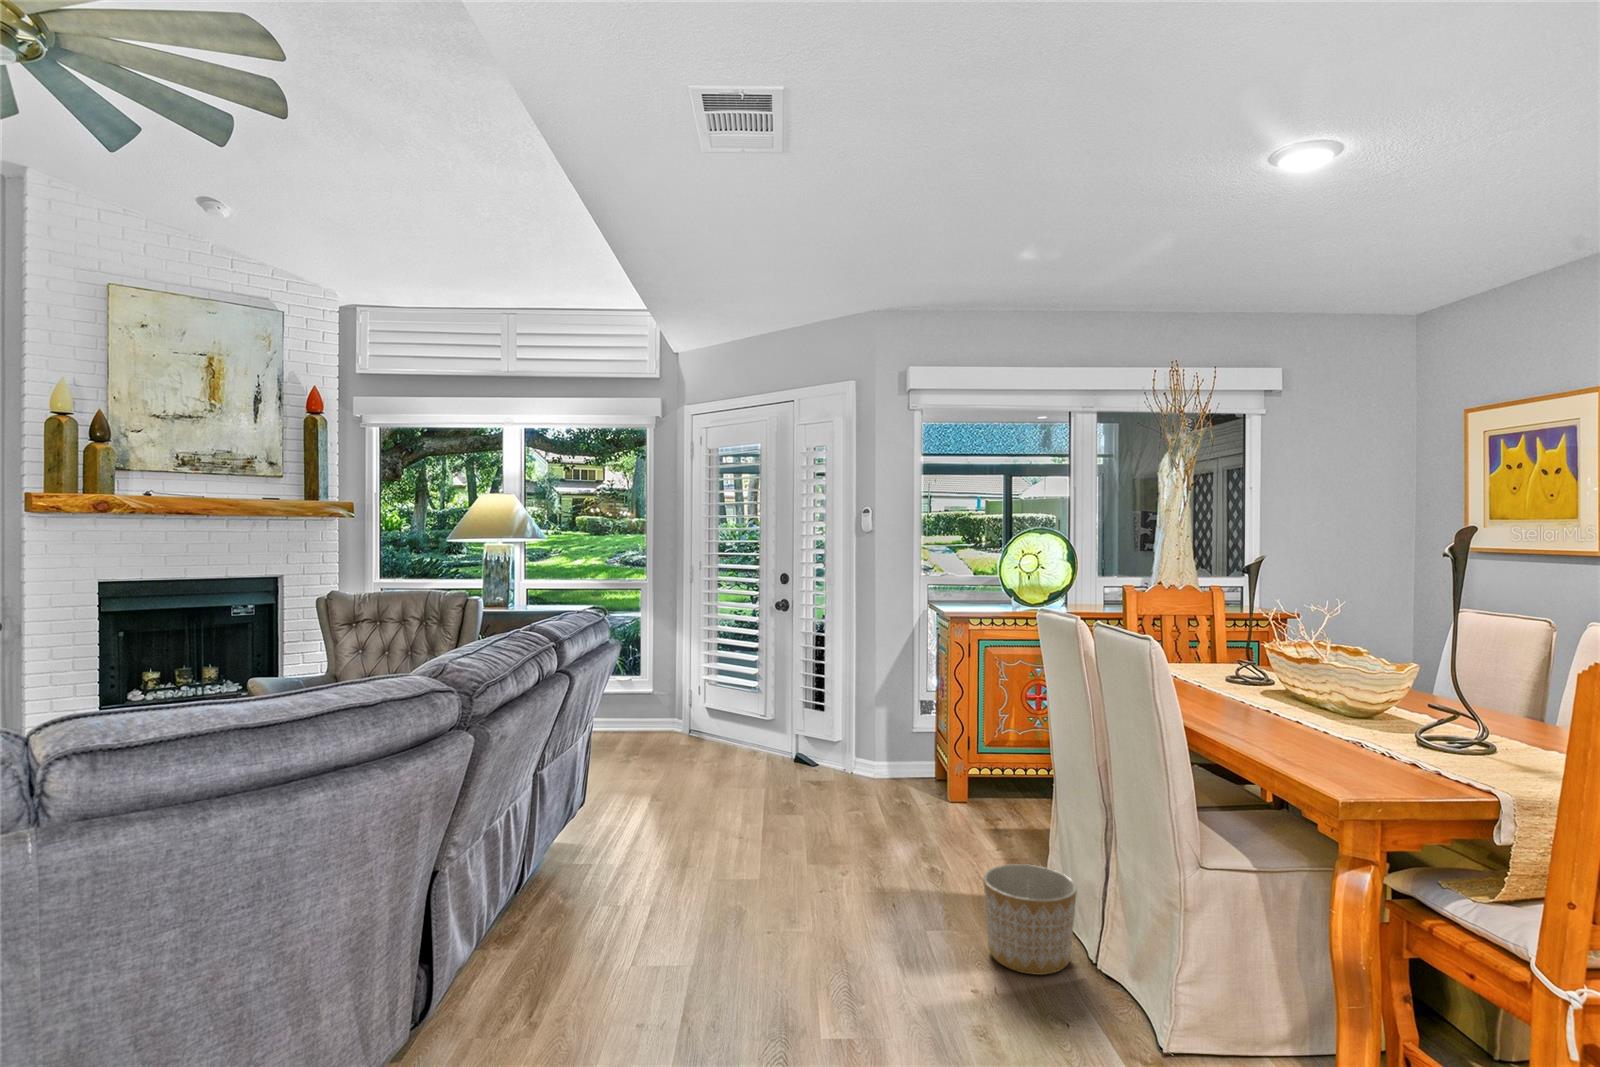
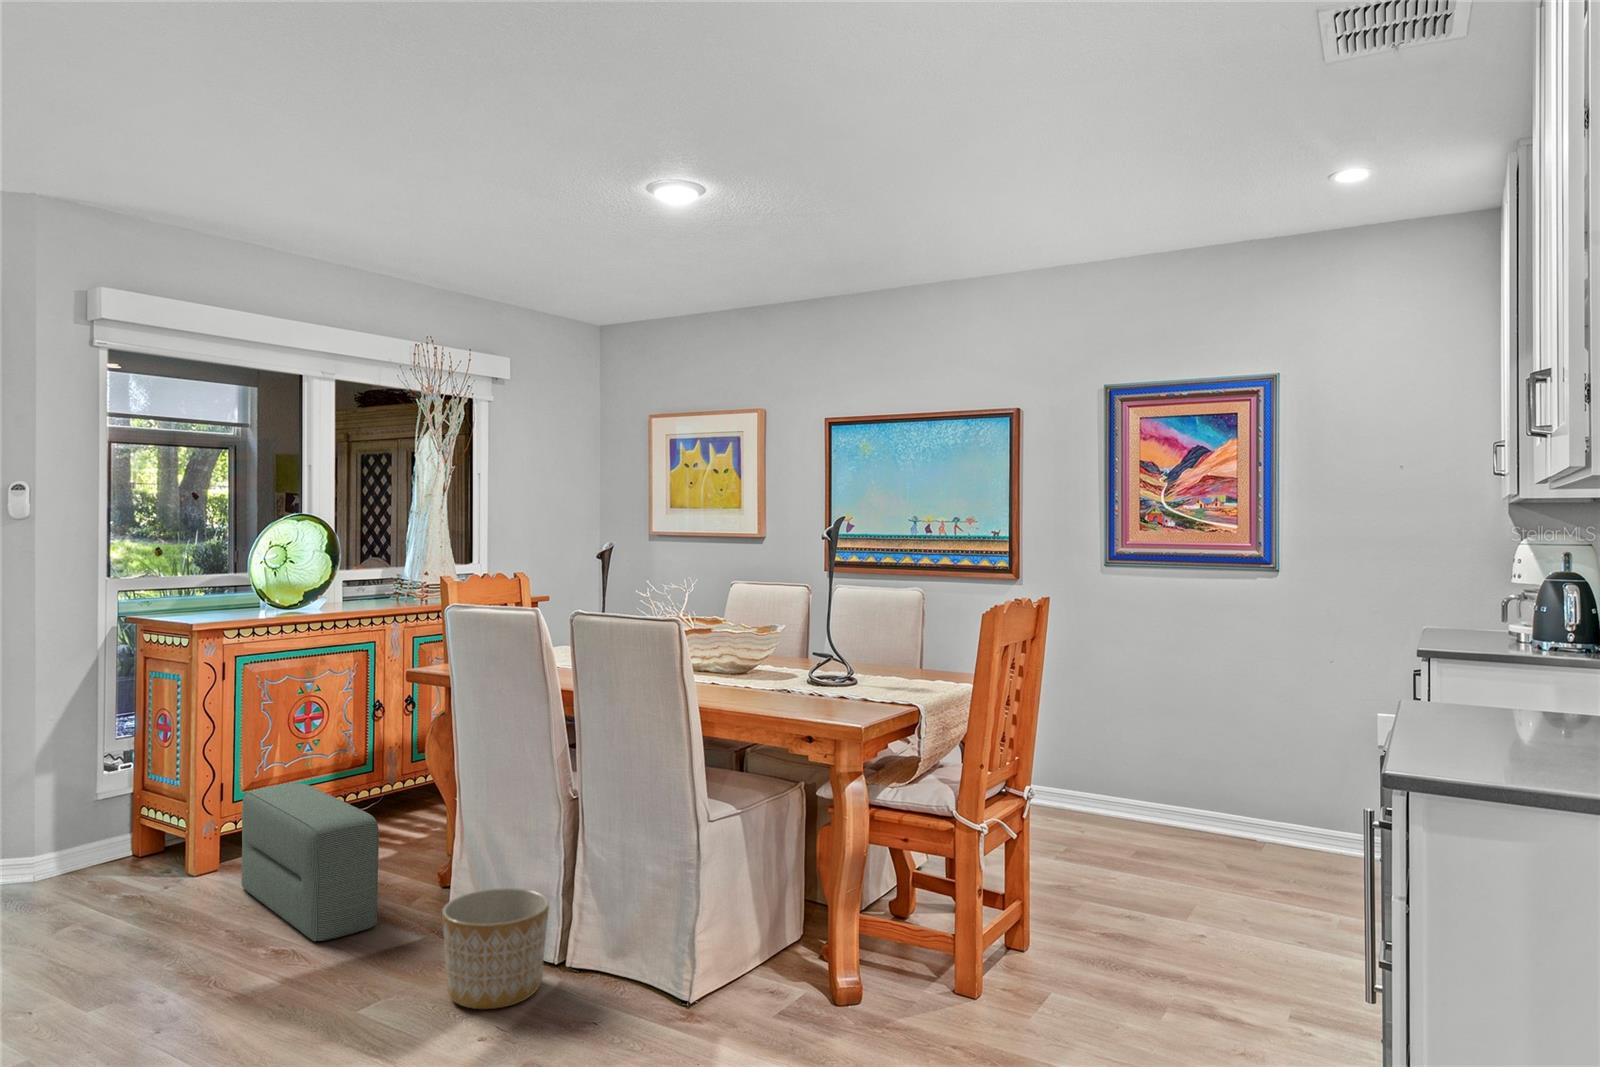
pouf: none [961,744,1015,872] -> present [242,783,379,941]

